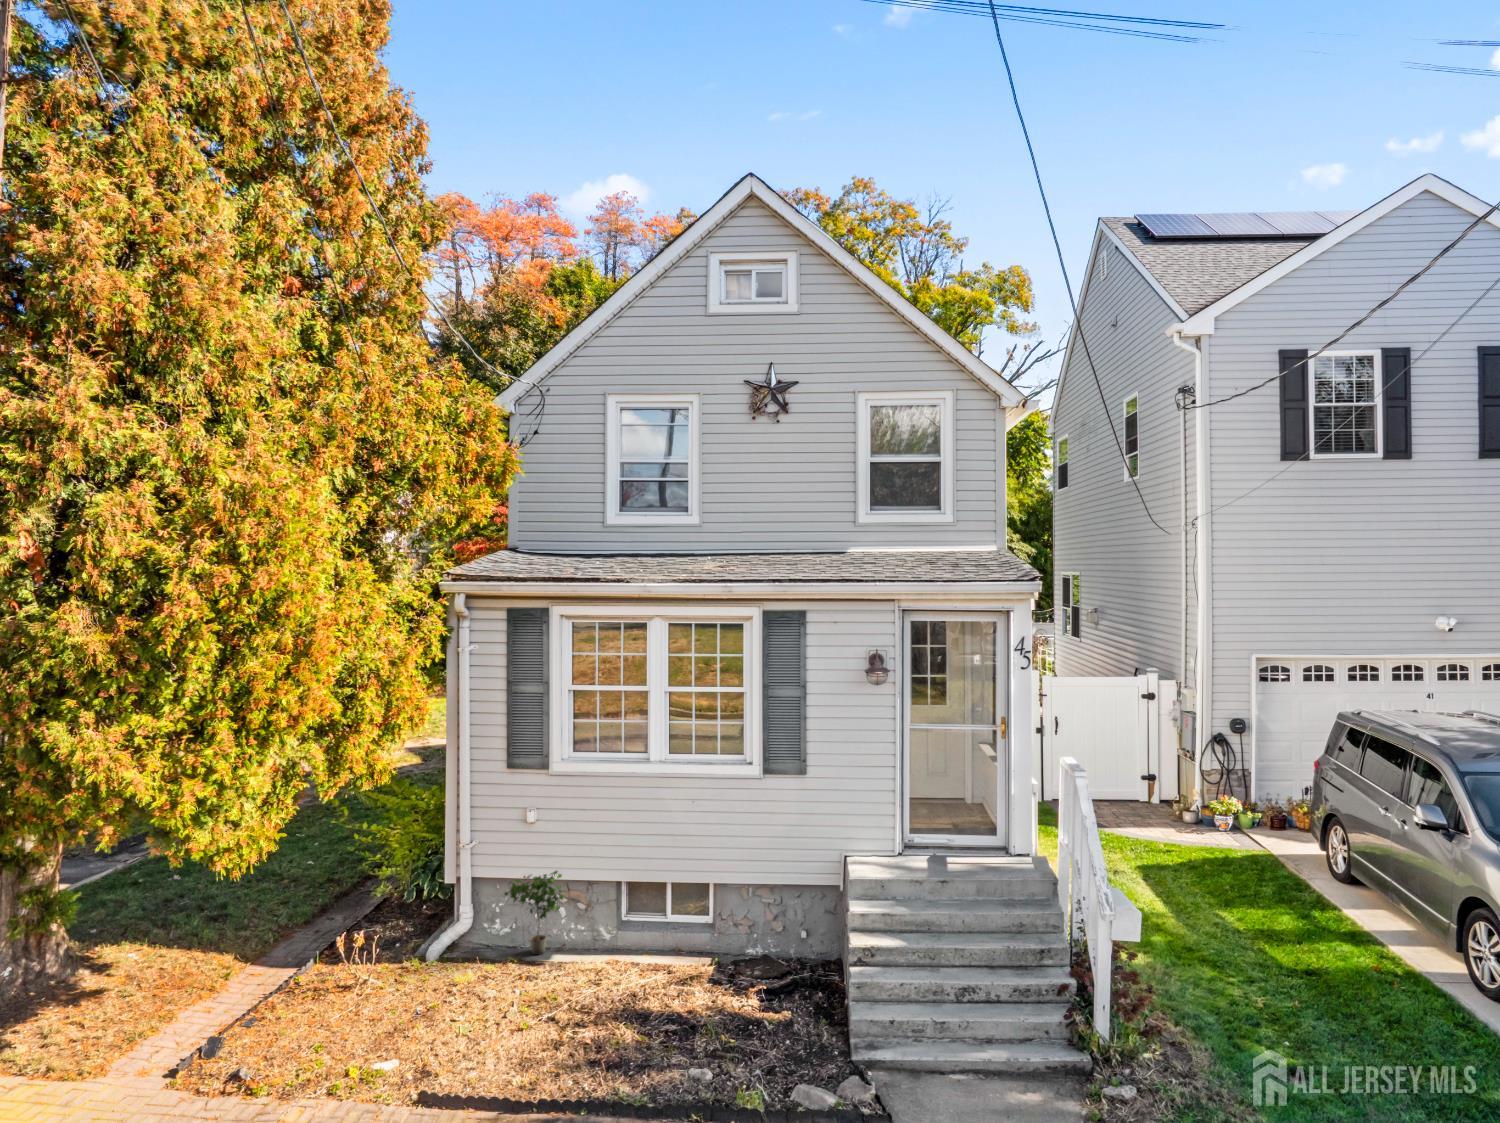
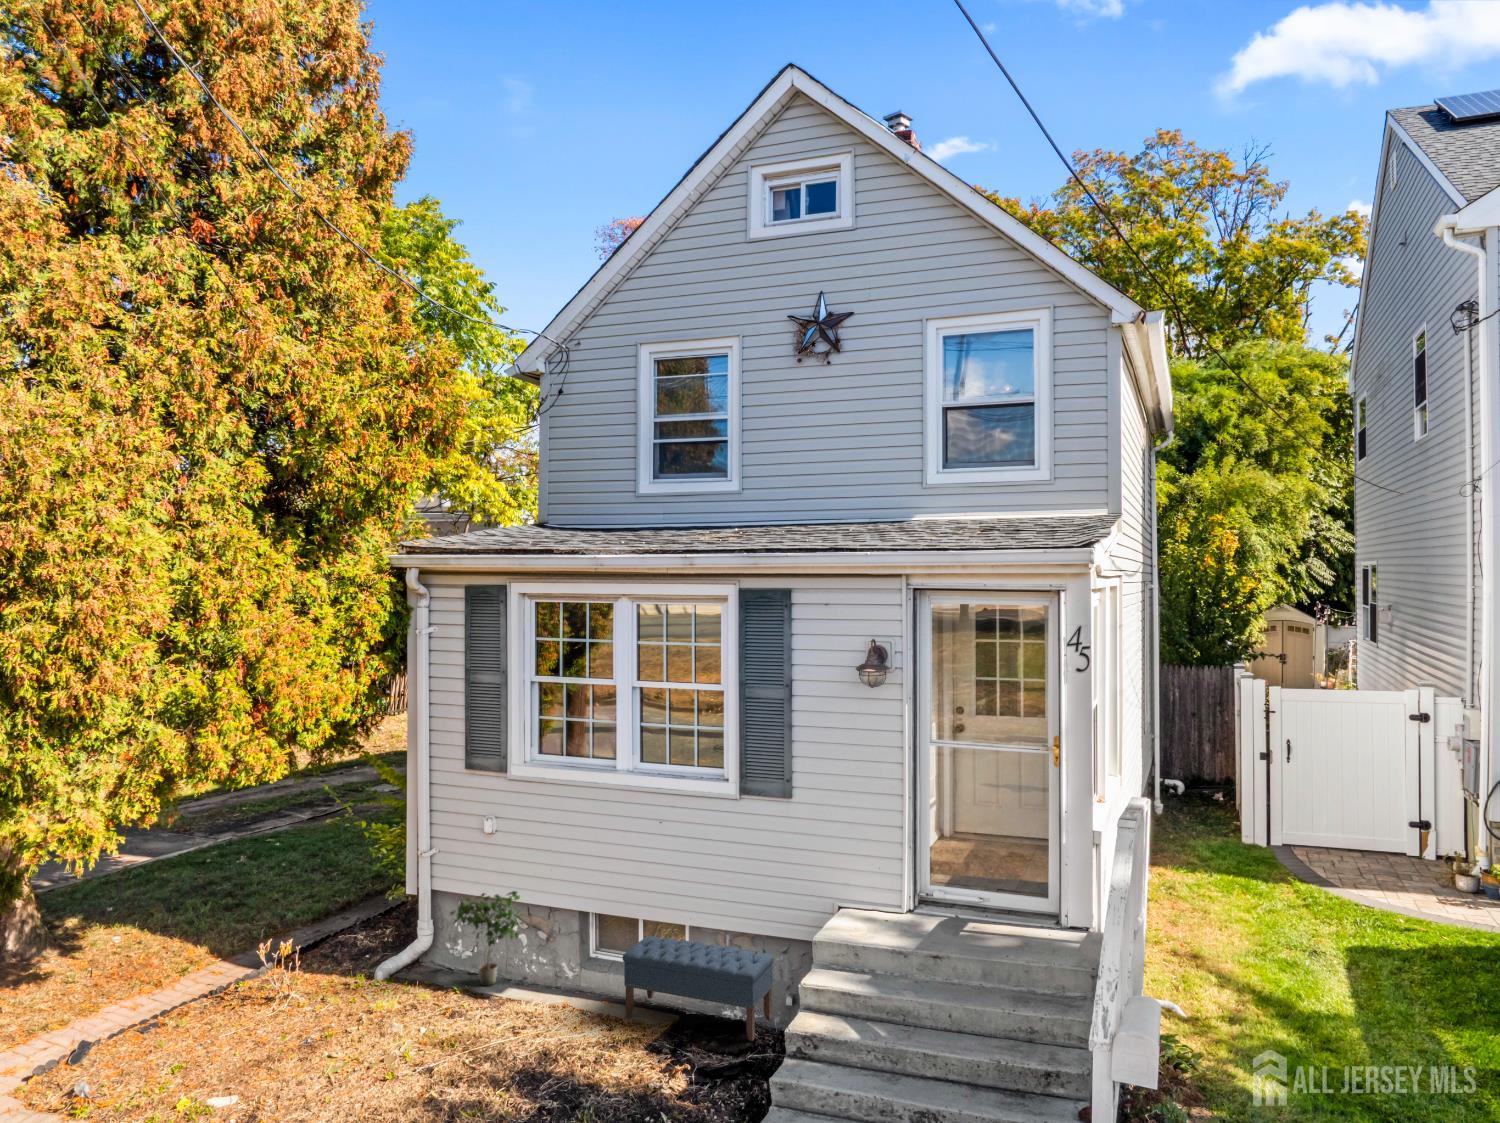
bench: none [675,896,794,967] -> present [623,936,774,1041]

